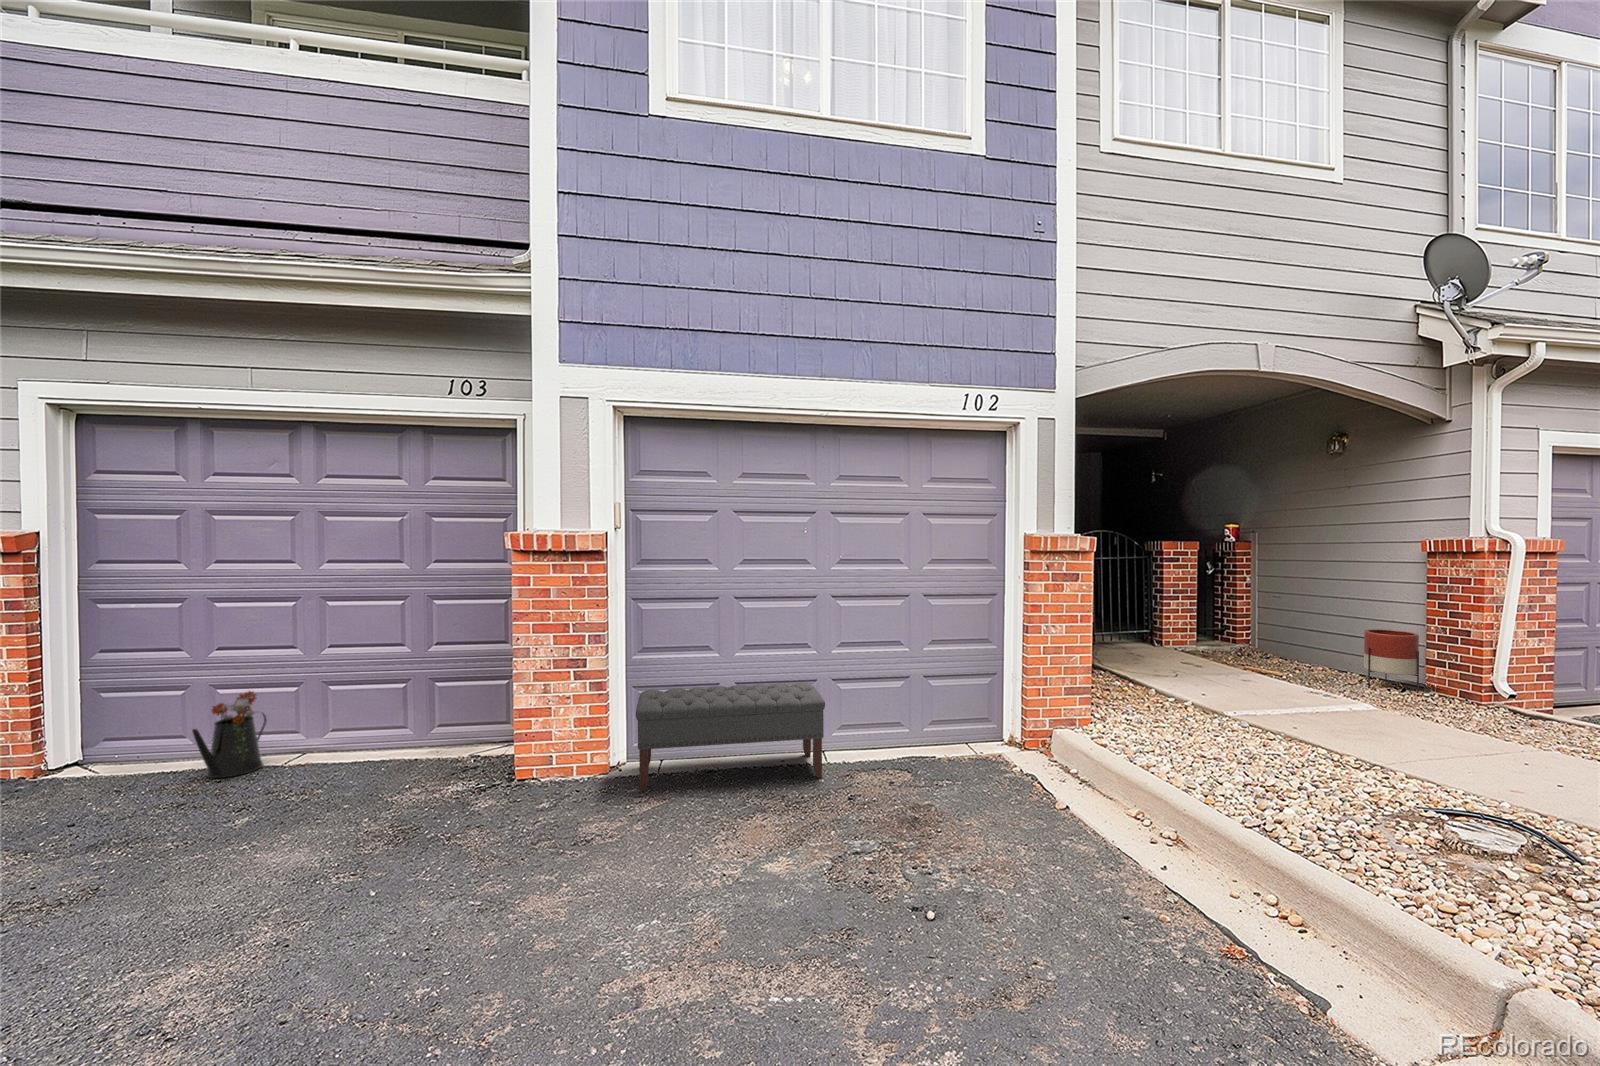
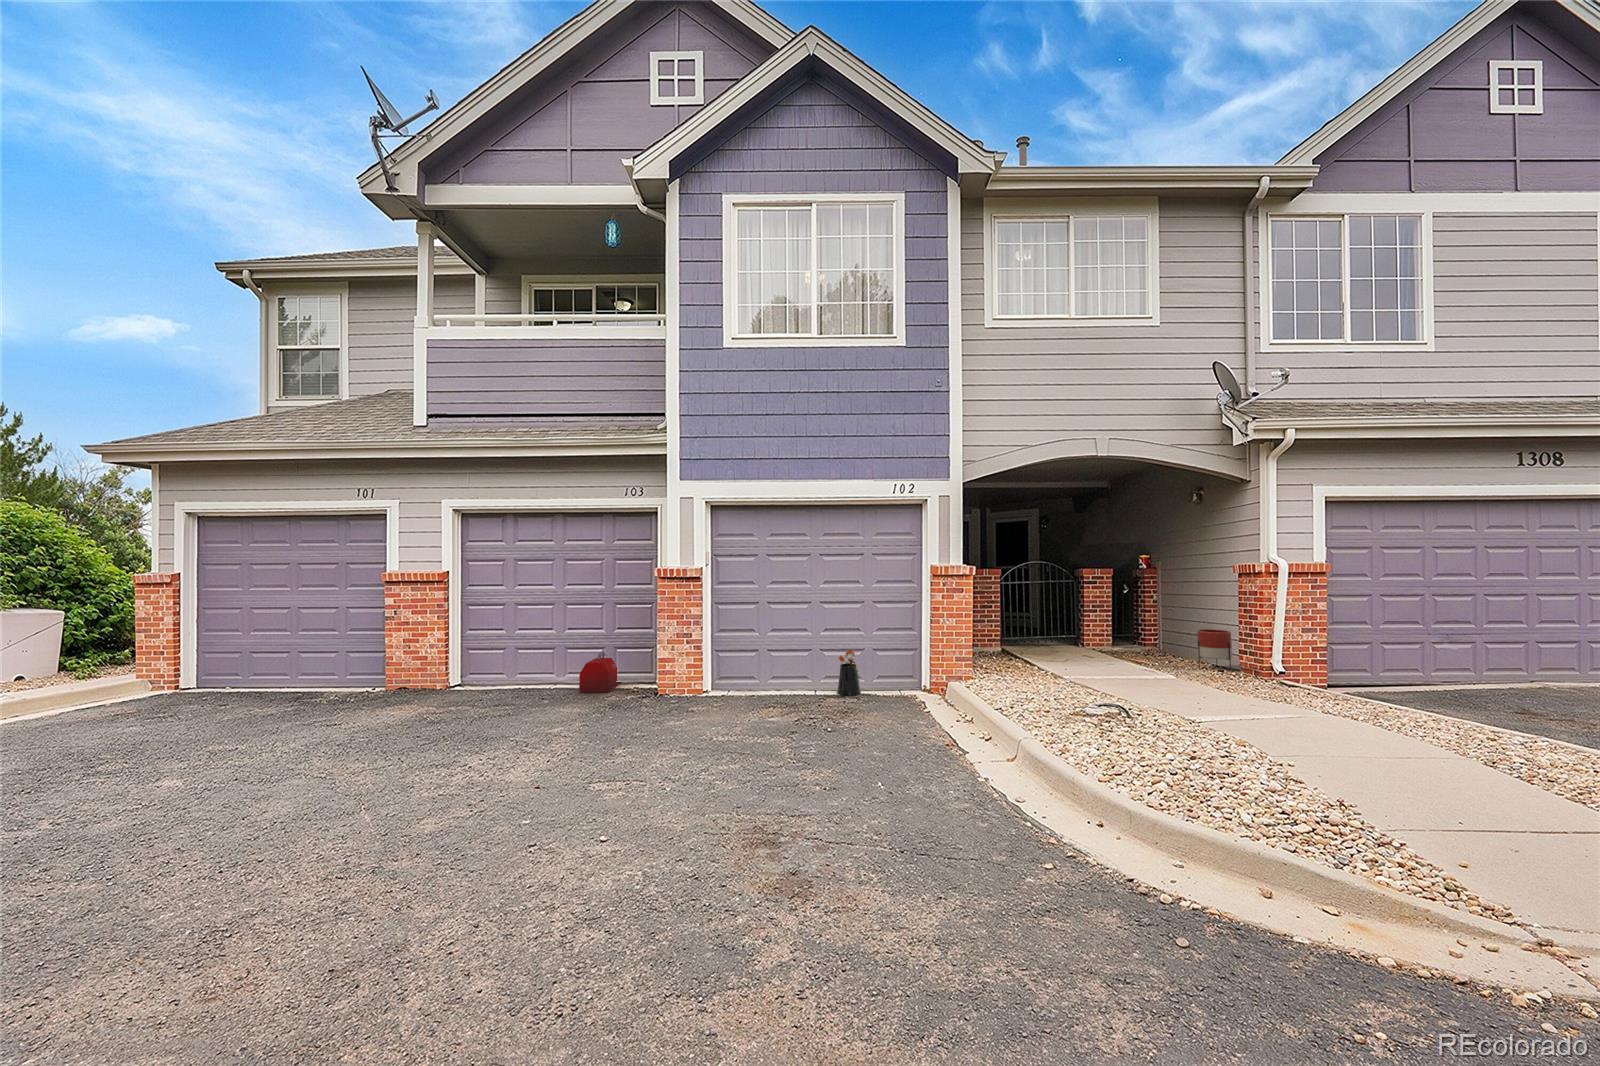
bench: present [636,683,825,791] -> none [714,649,812,700]
watering can: present [192,691,267,778] -> present [837,650,861,695]
toolbox: none [350,693,445,782] -> present [579,652,622,693]

